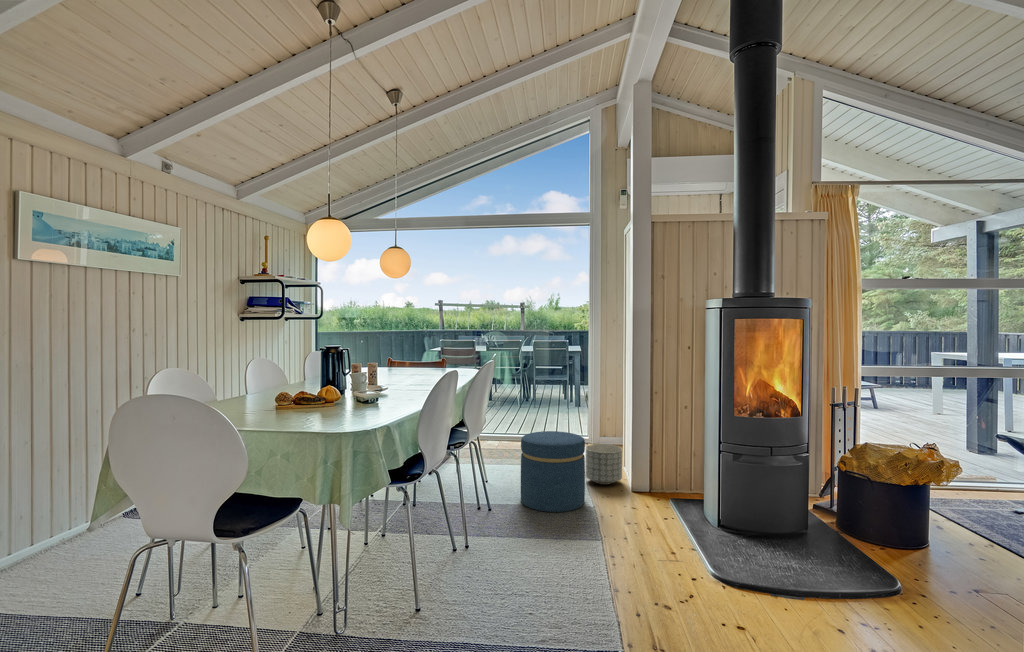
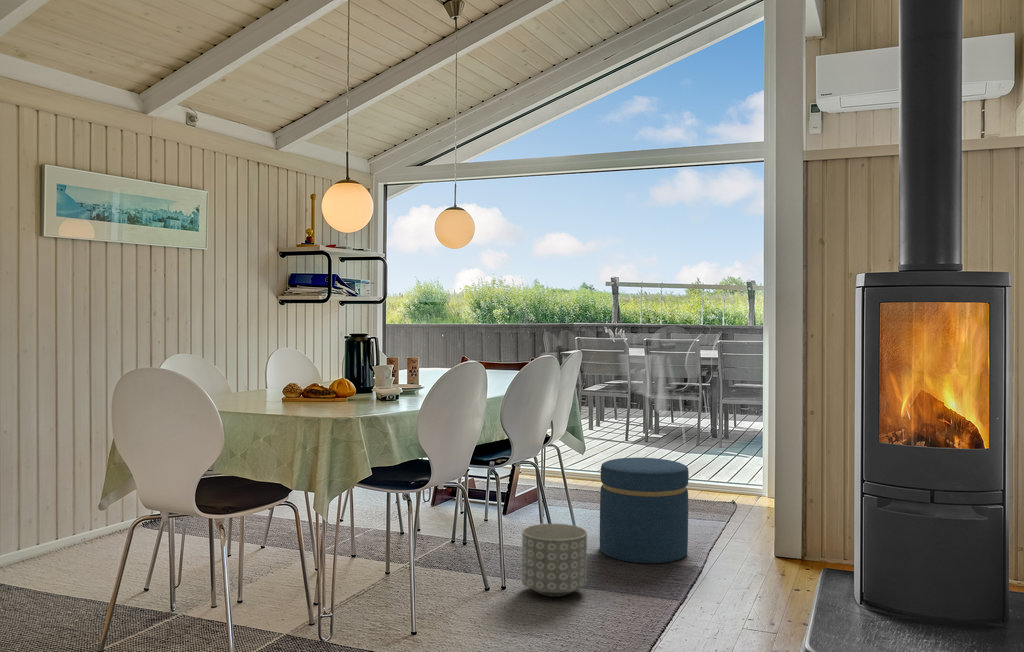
planter: present [586,444,622,485] -> present [522,523,587,597]

